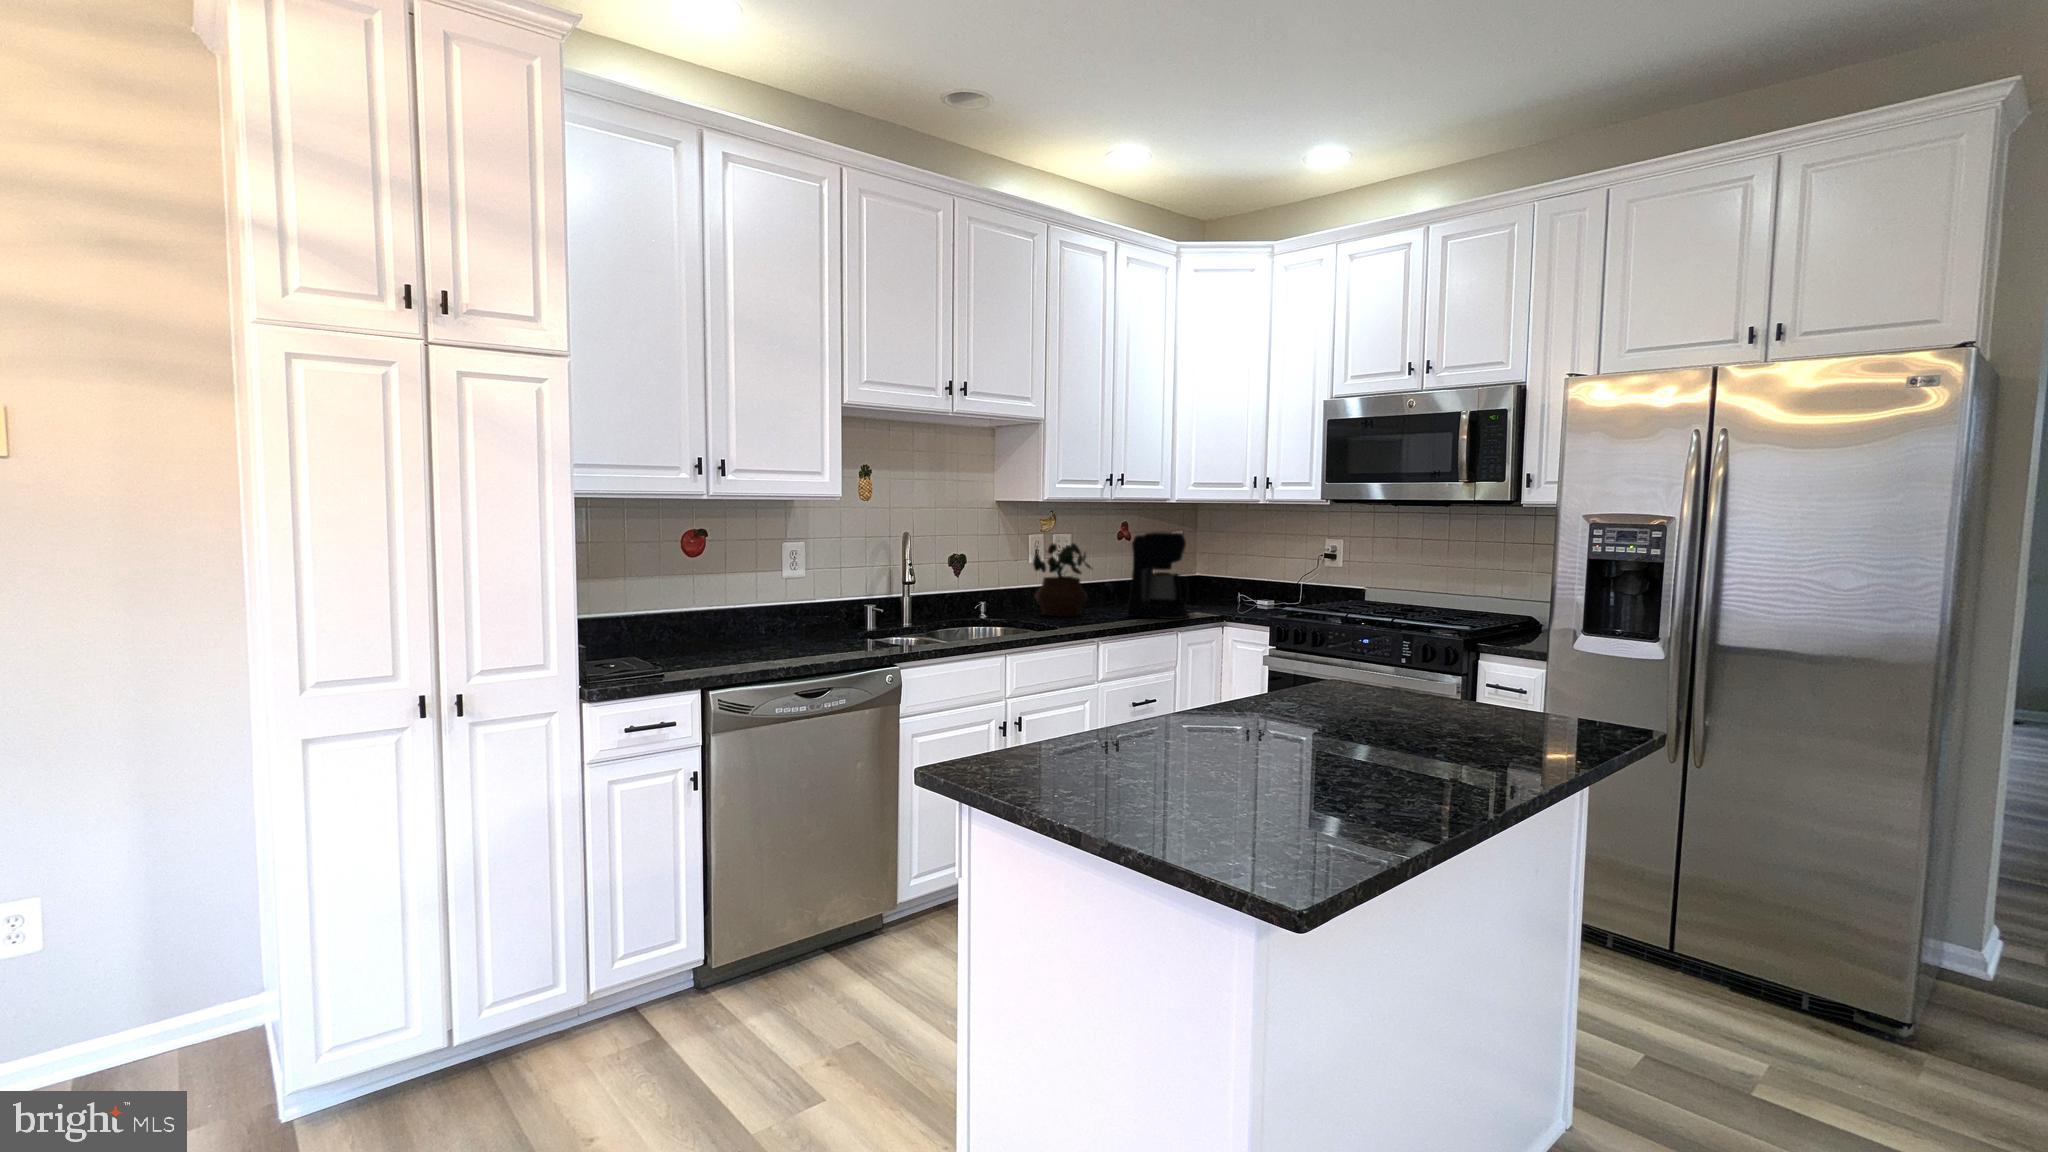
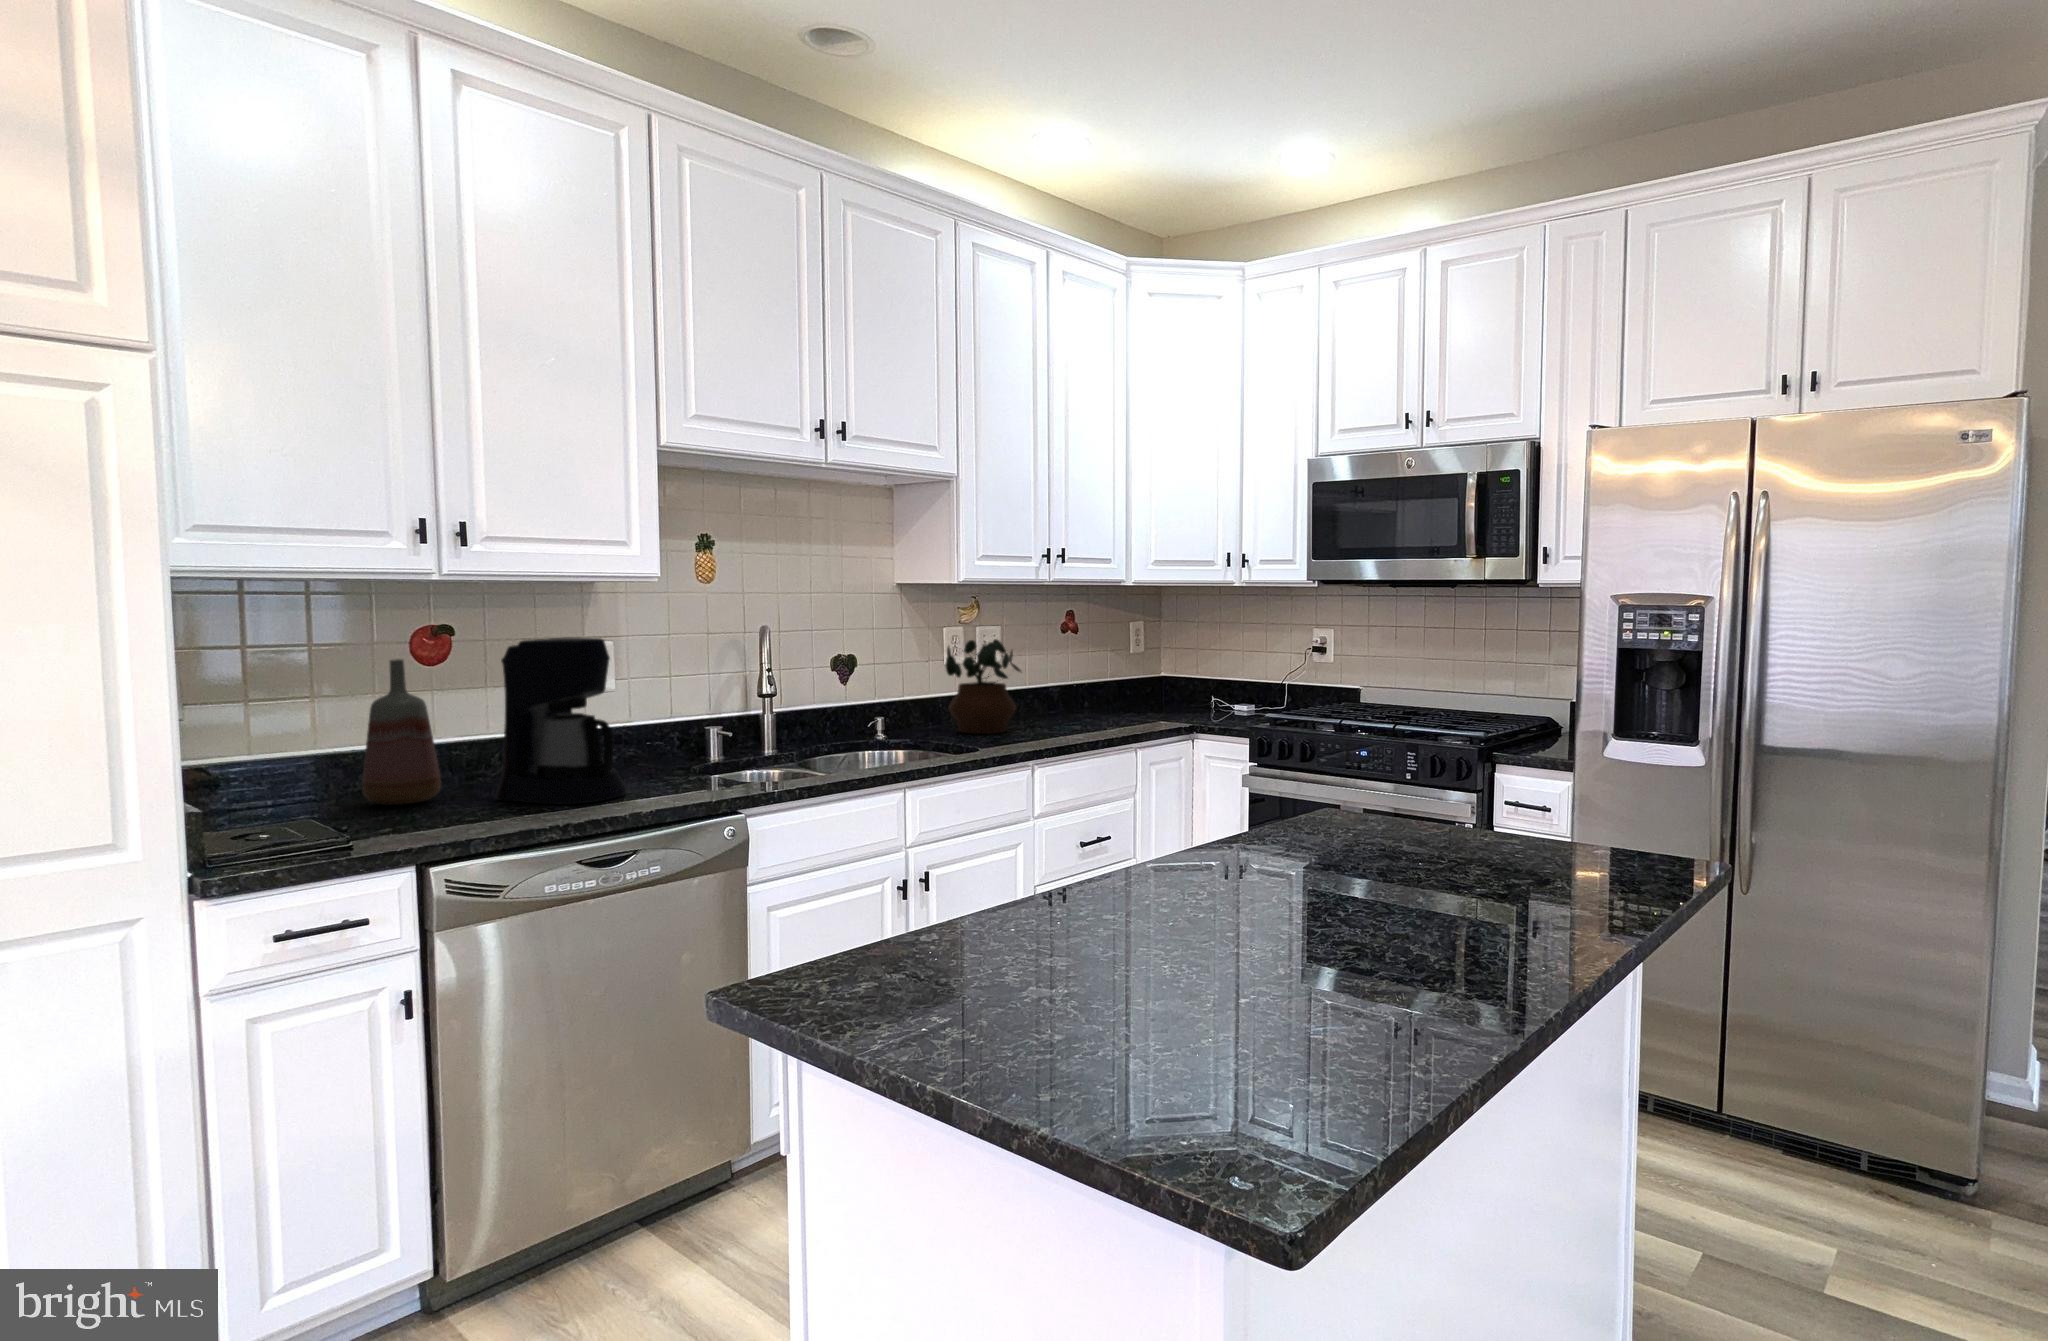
coffee maker: present [1126,532,1189,619] -> present [496,638,627,805]
vase: none [644,552,694,652] -> present [362,659,441,805]

